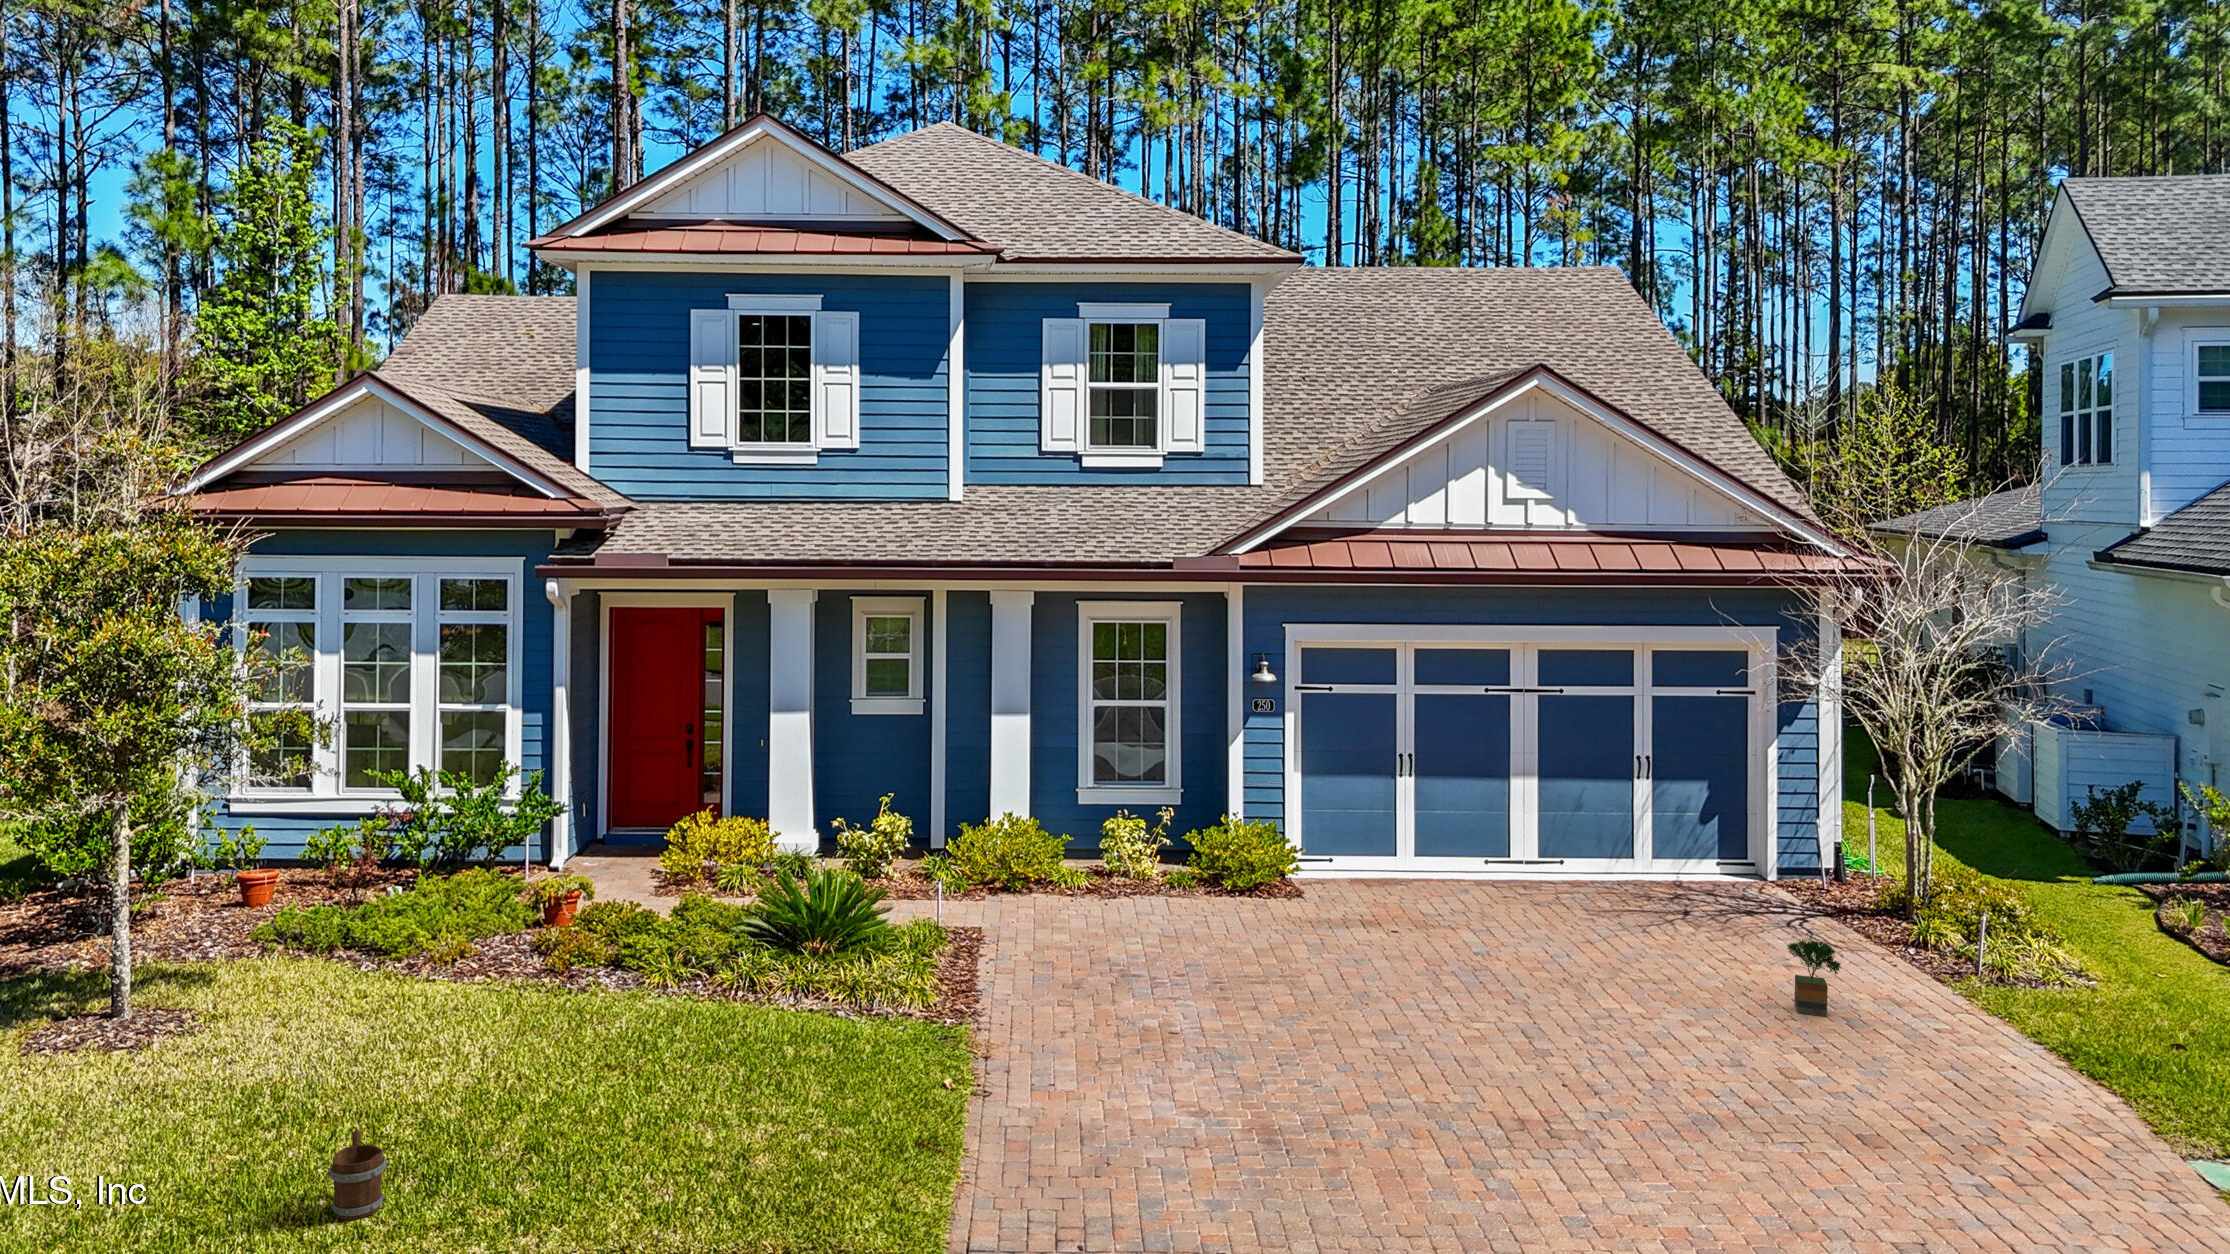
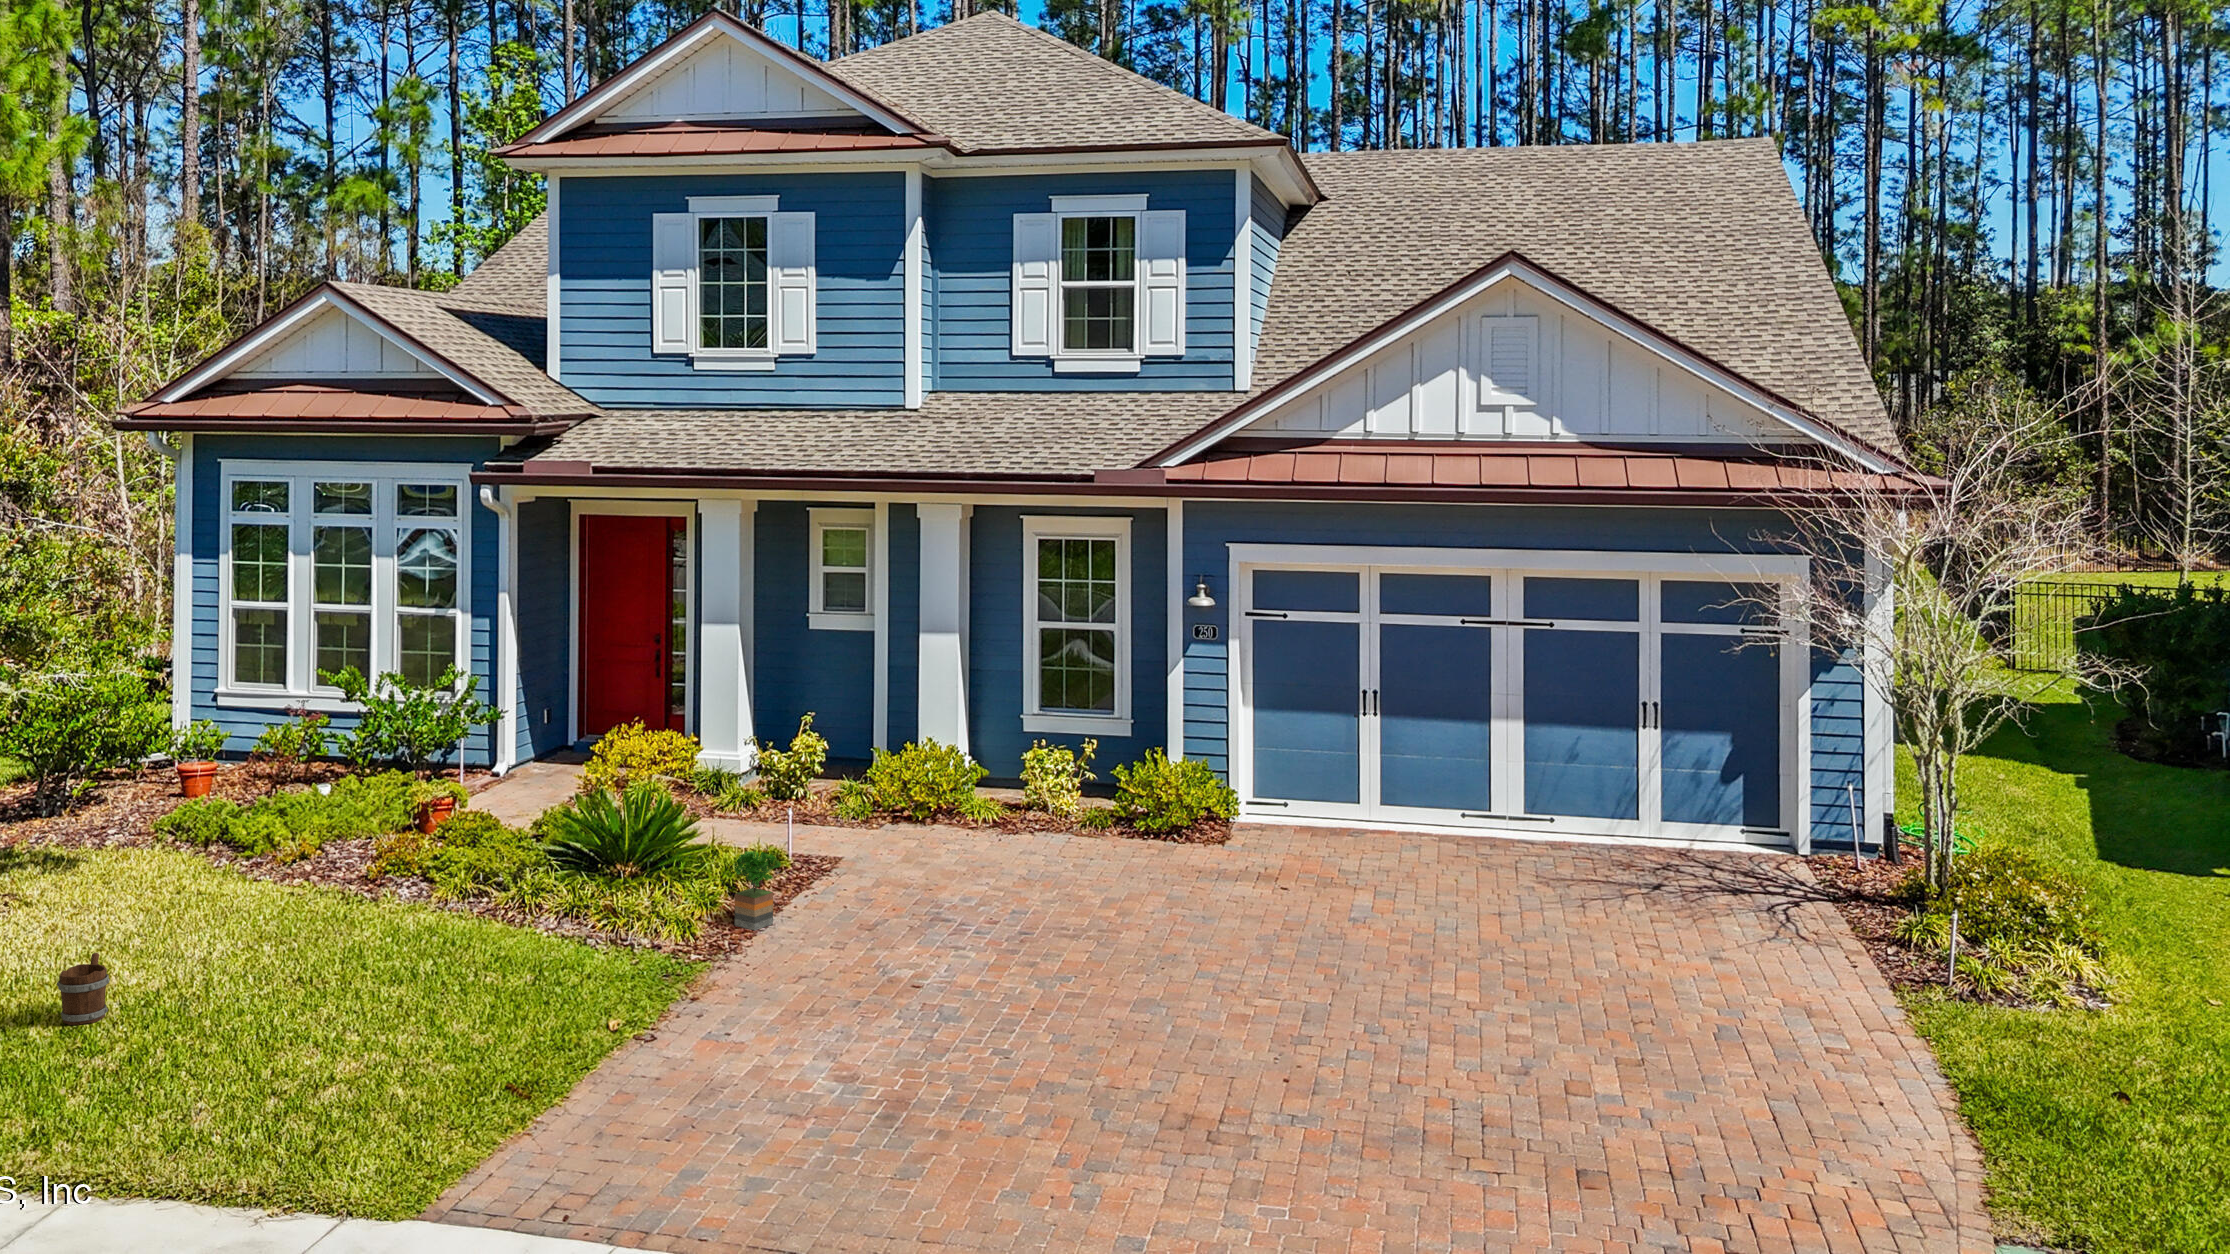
potted tree: present [1787,939,1841,1017] -> present [734,851,781,930]

